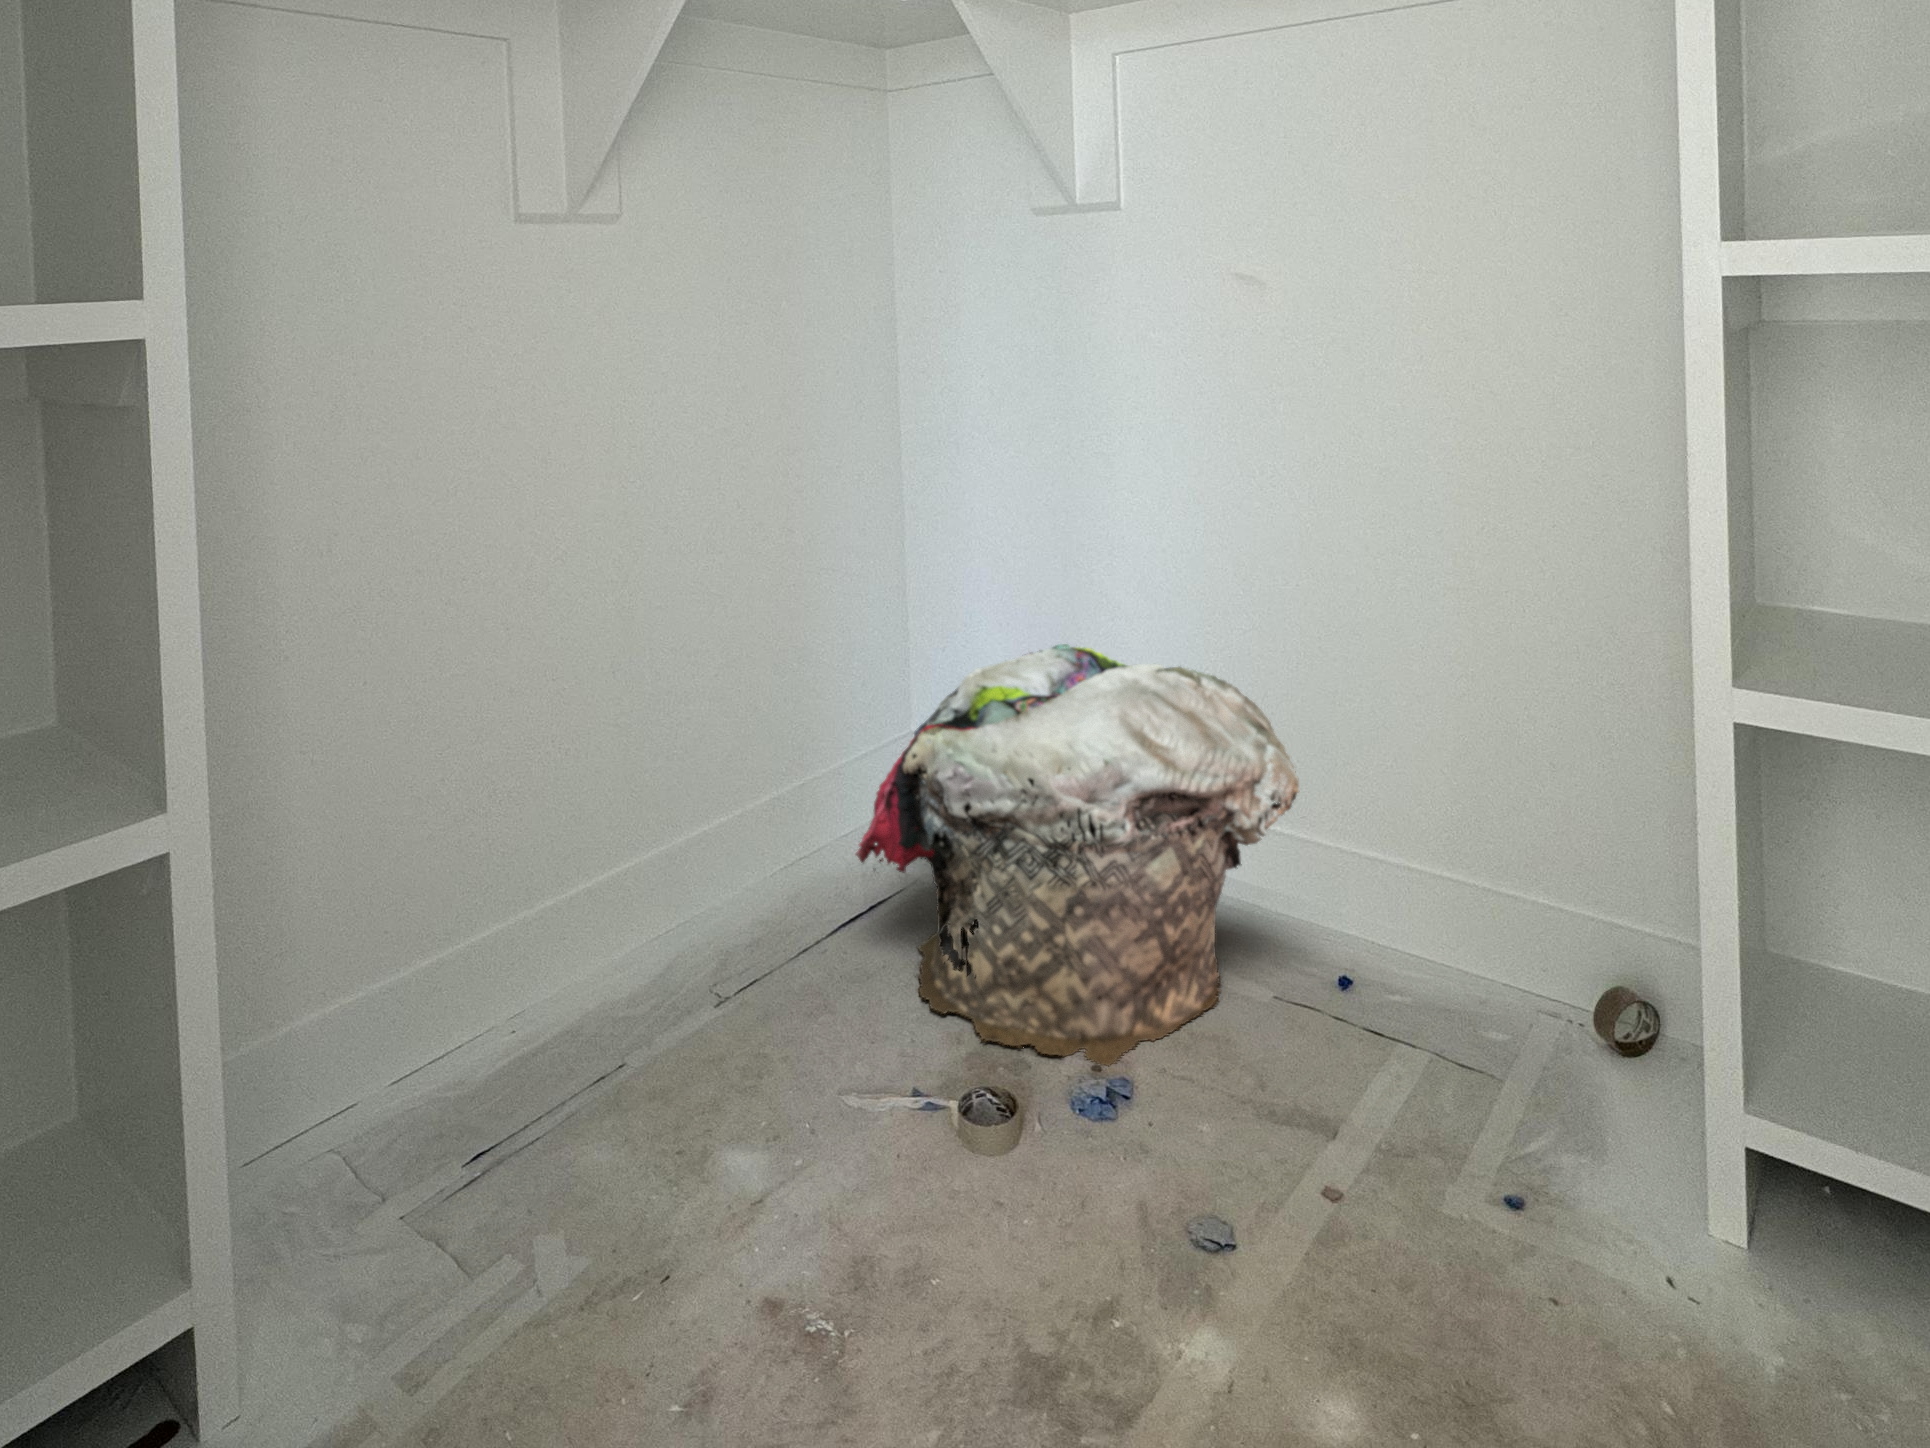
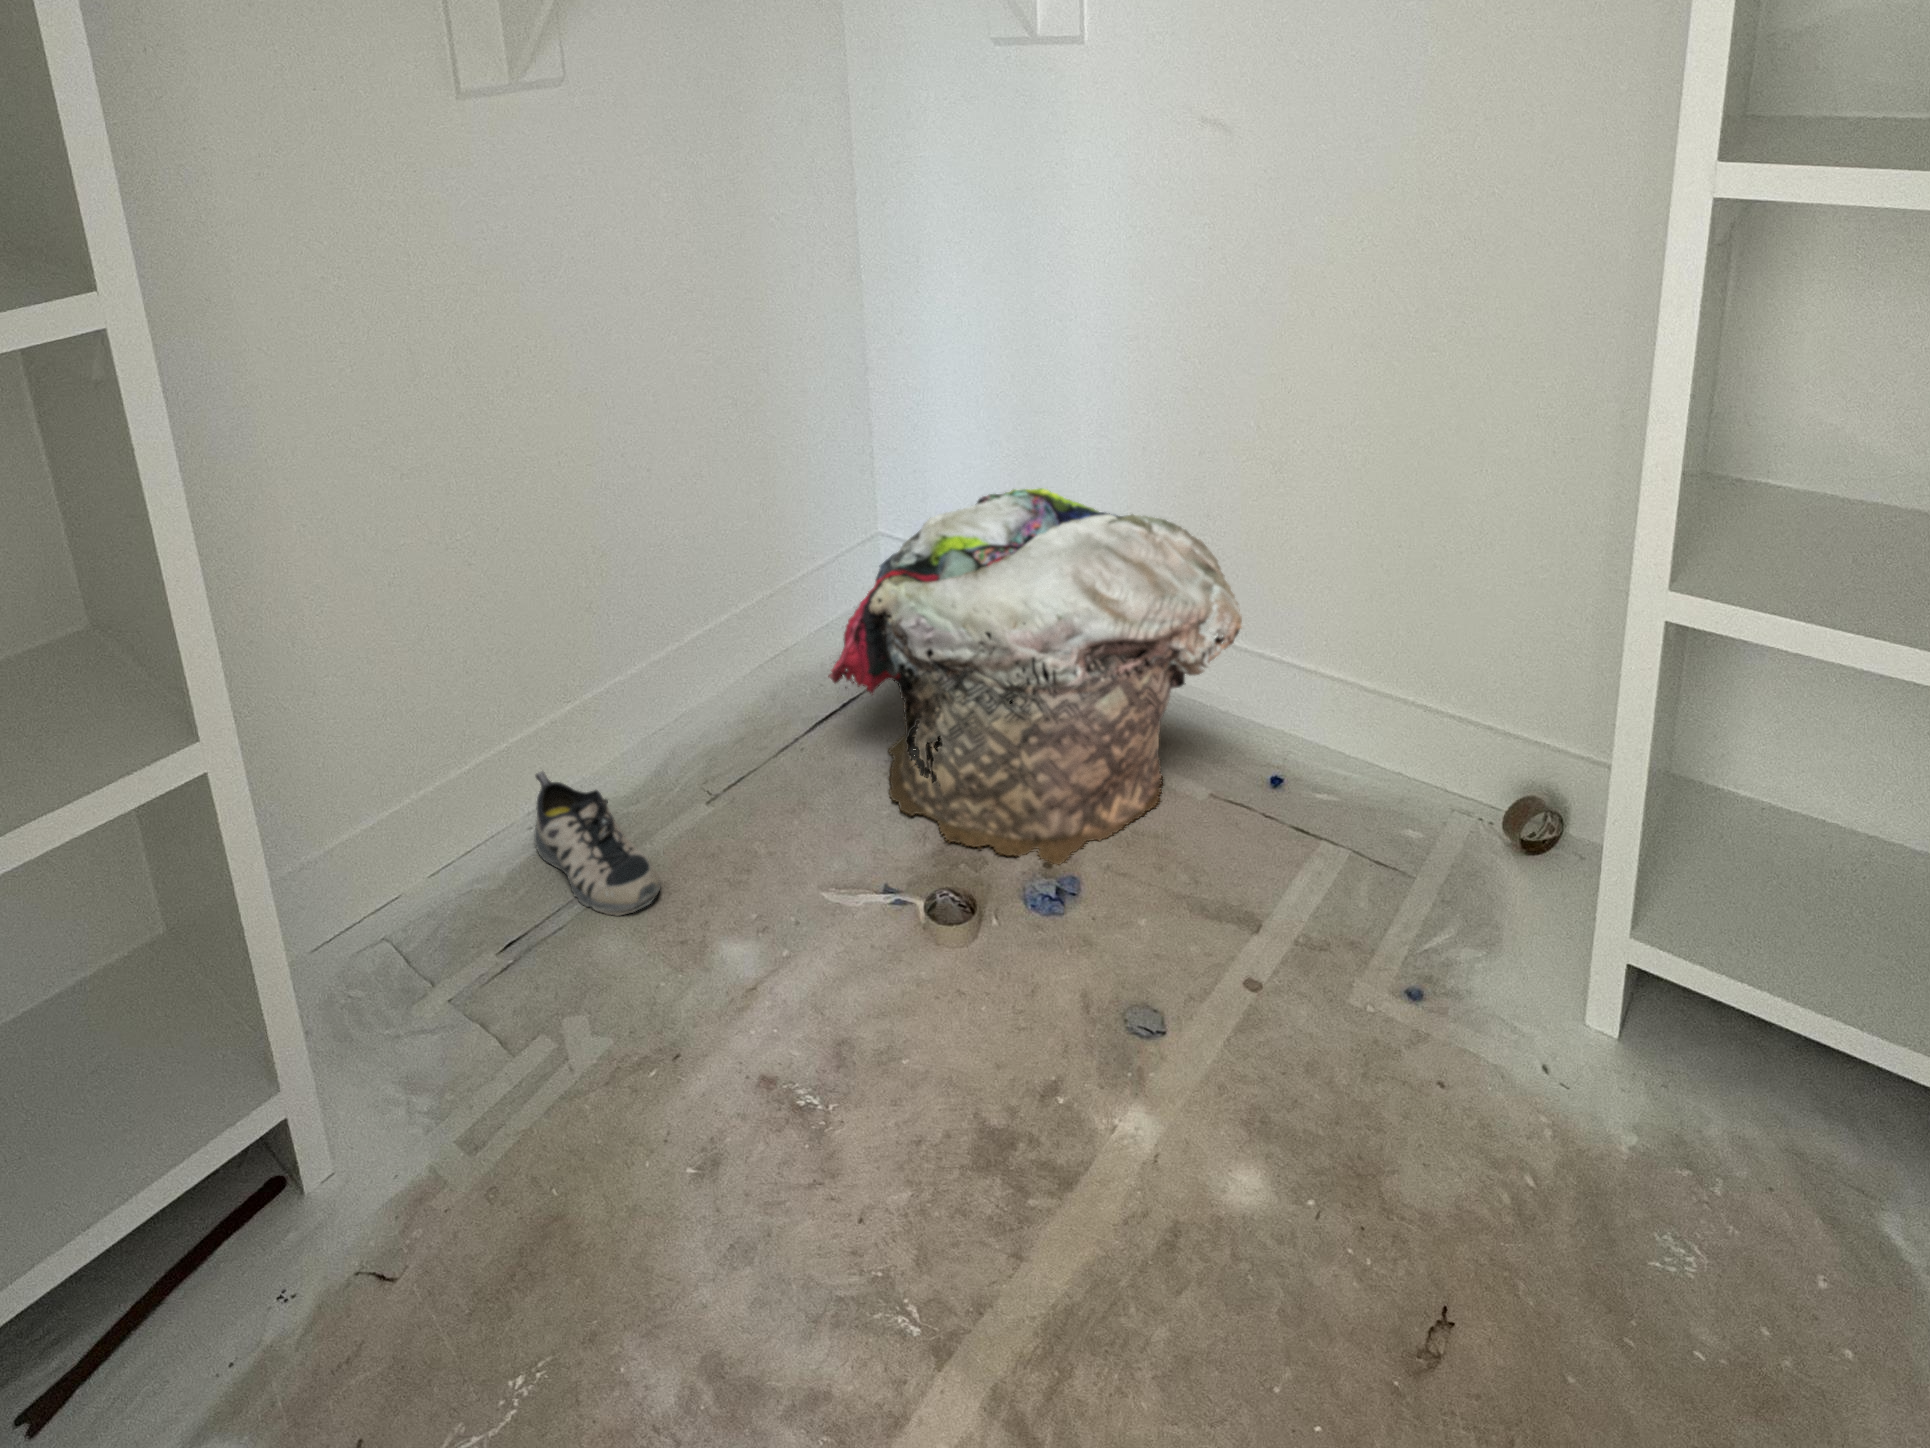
shoe: none [515,953,656,1118] -> present [535,771,660,916]

